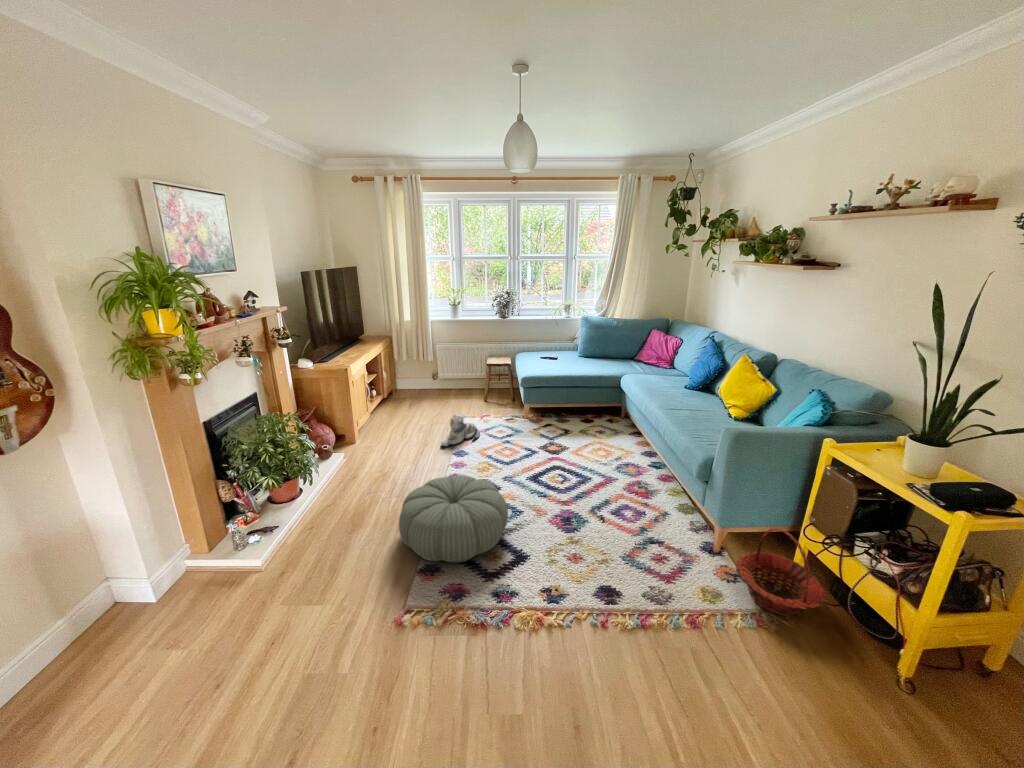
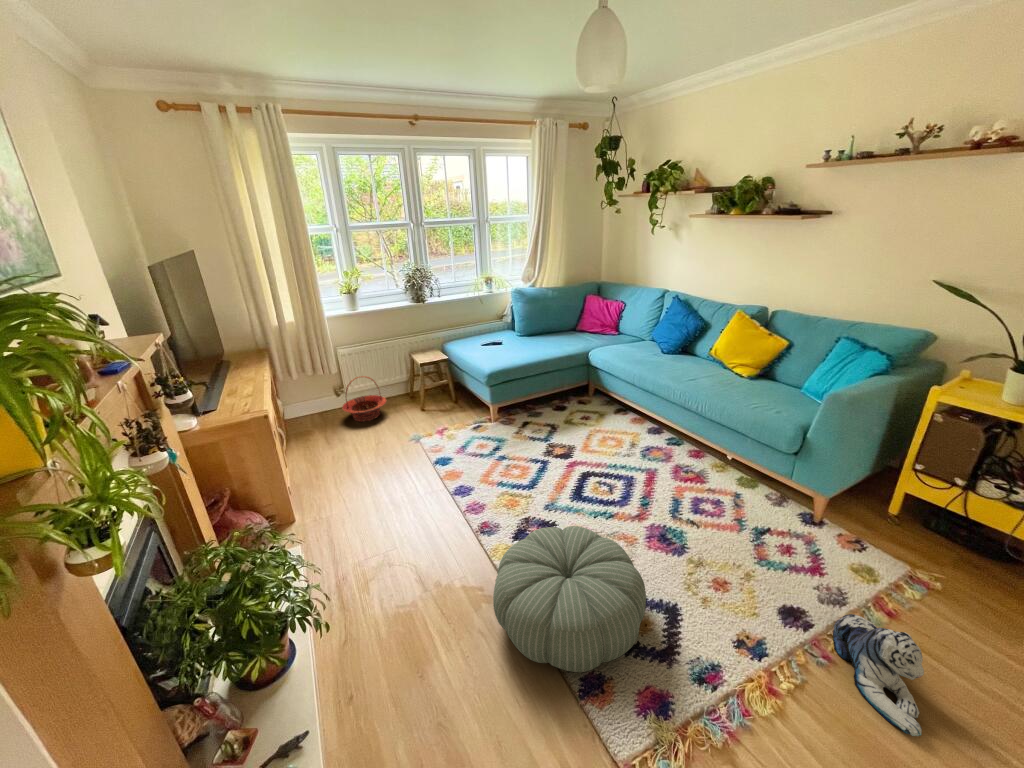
plush toy: present [441,415,480,447] -> present [833,614,924,736]
basket: present [736,528,826,616] -> present [342,376,386,422]

